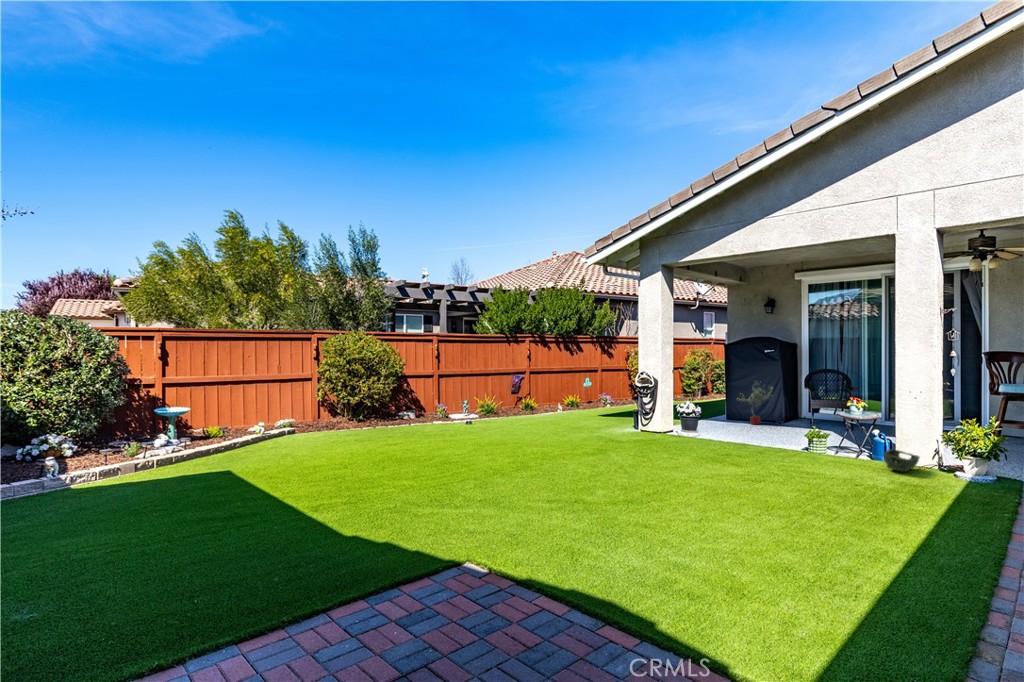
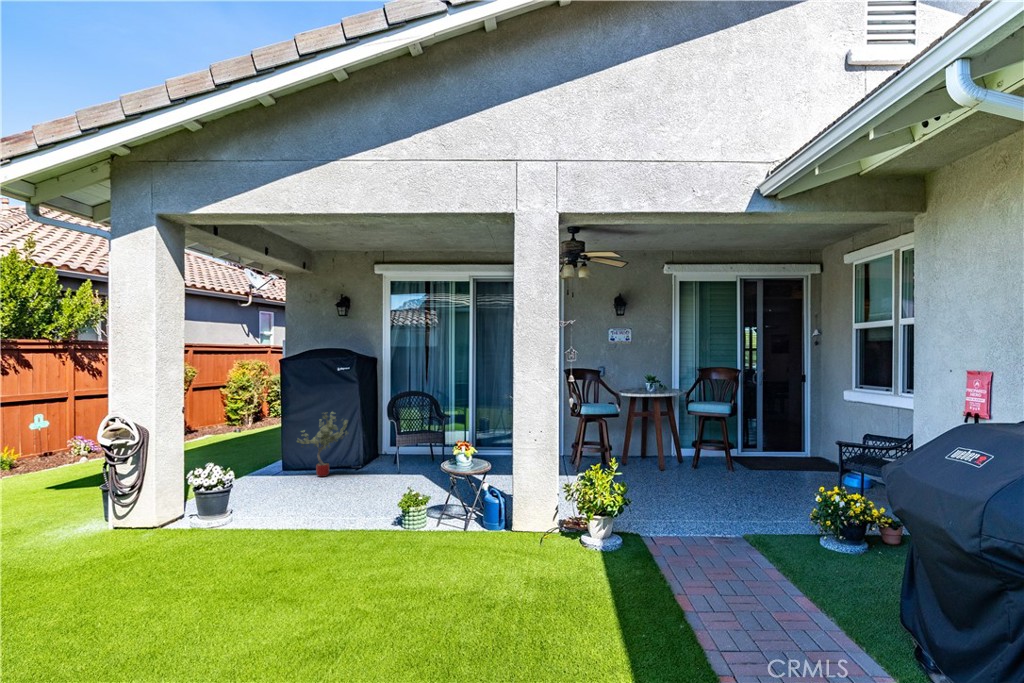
woven basket: present [883,449,919,472] -> none [503,514,541,552]

